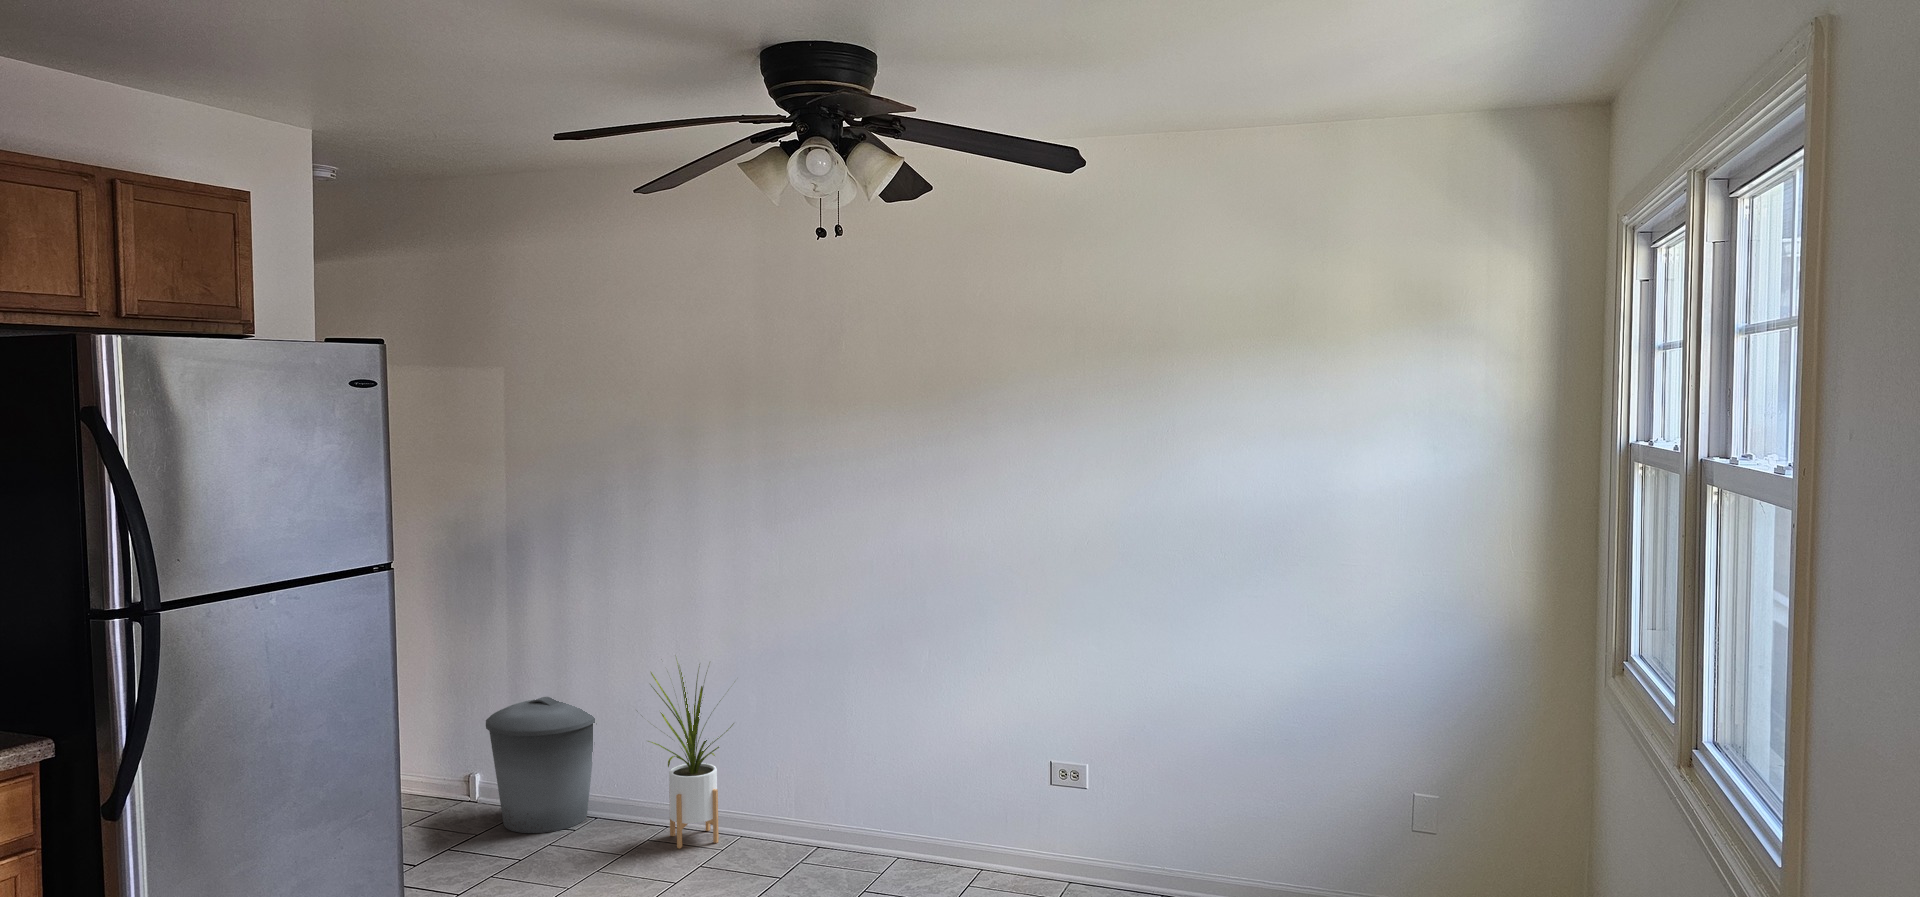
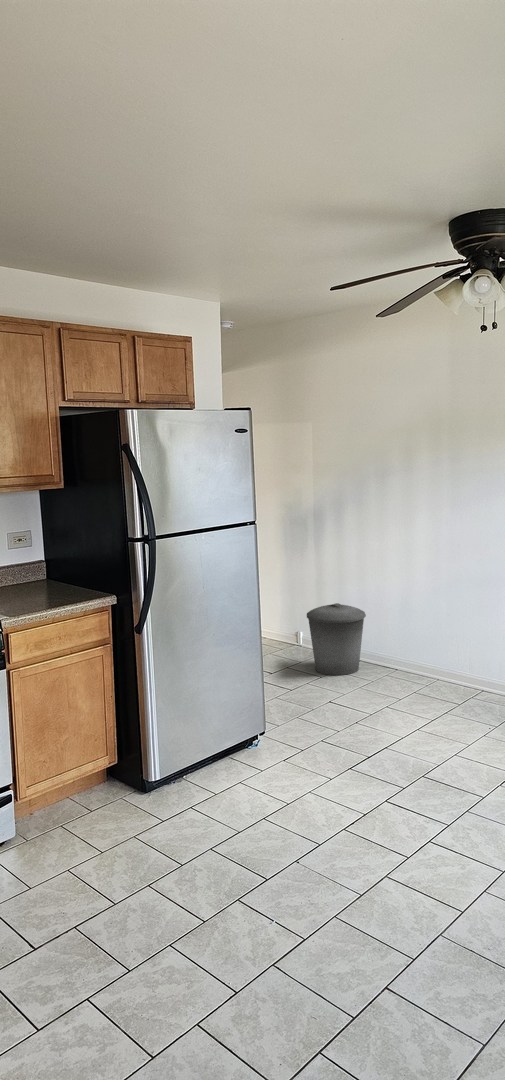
house plant: present [648,658,734,849] -> none [383,583,445,691]

